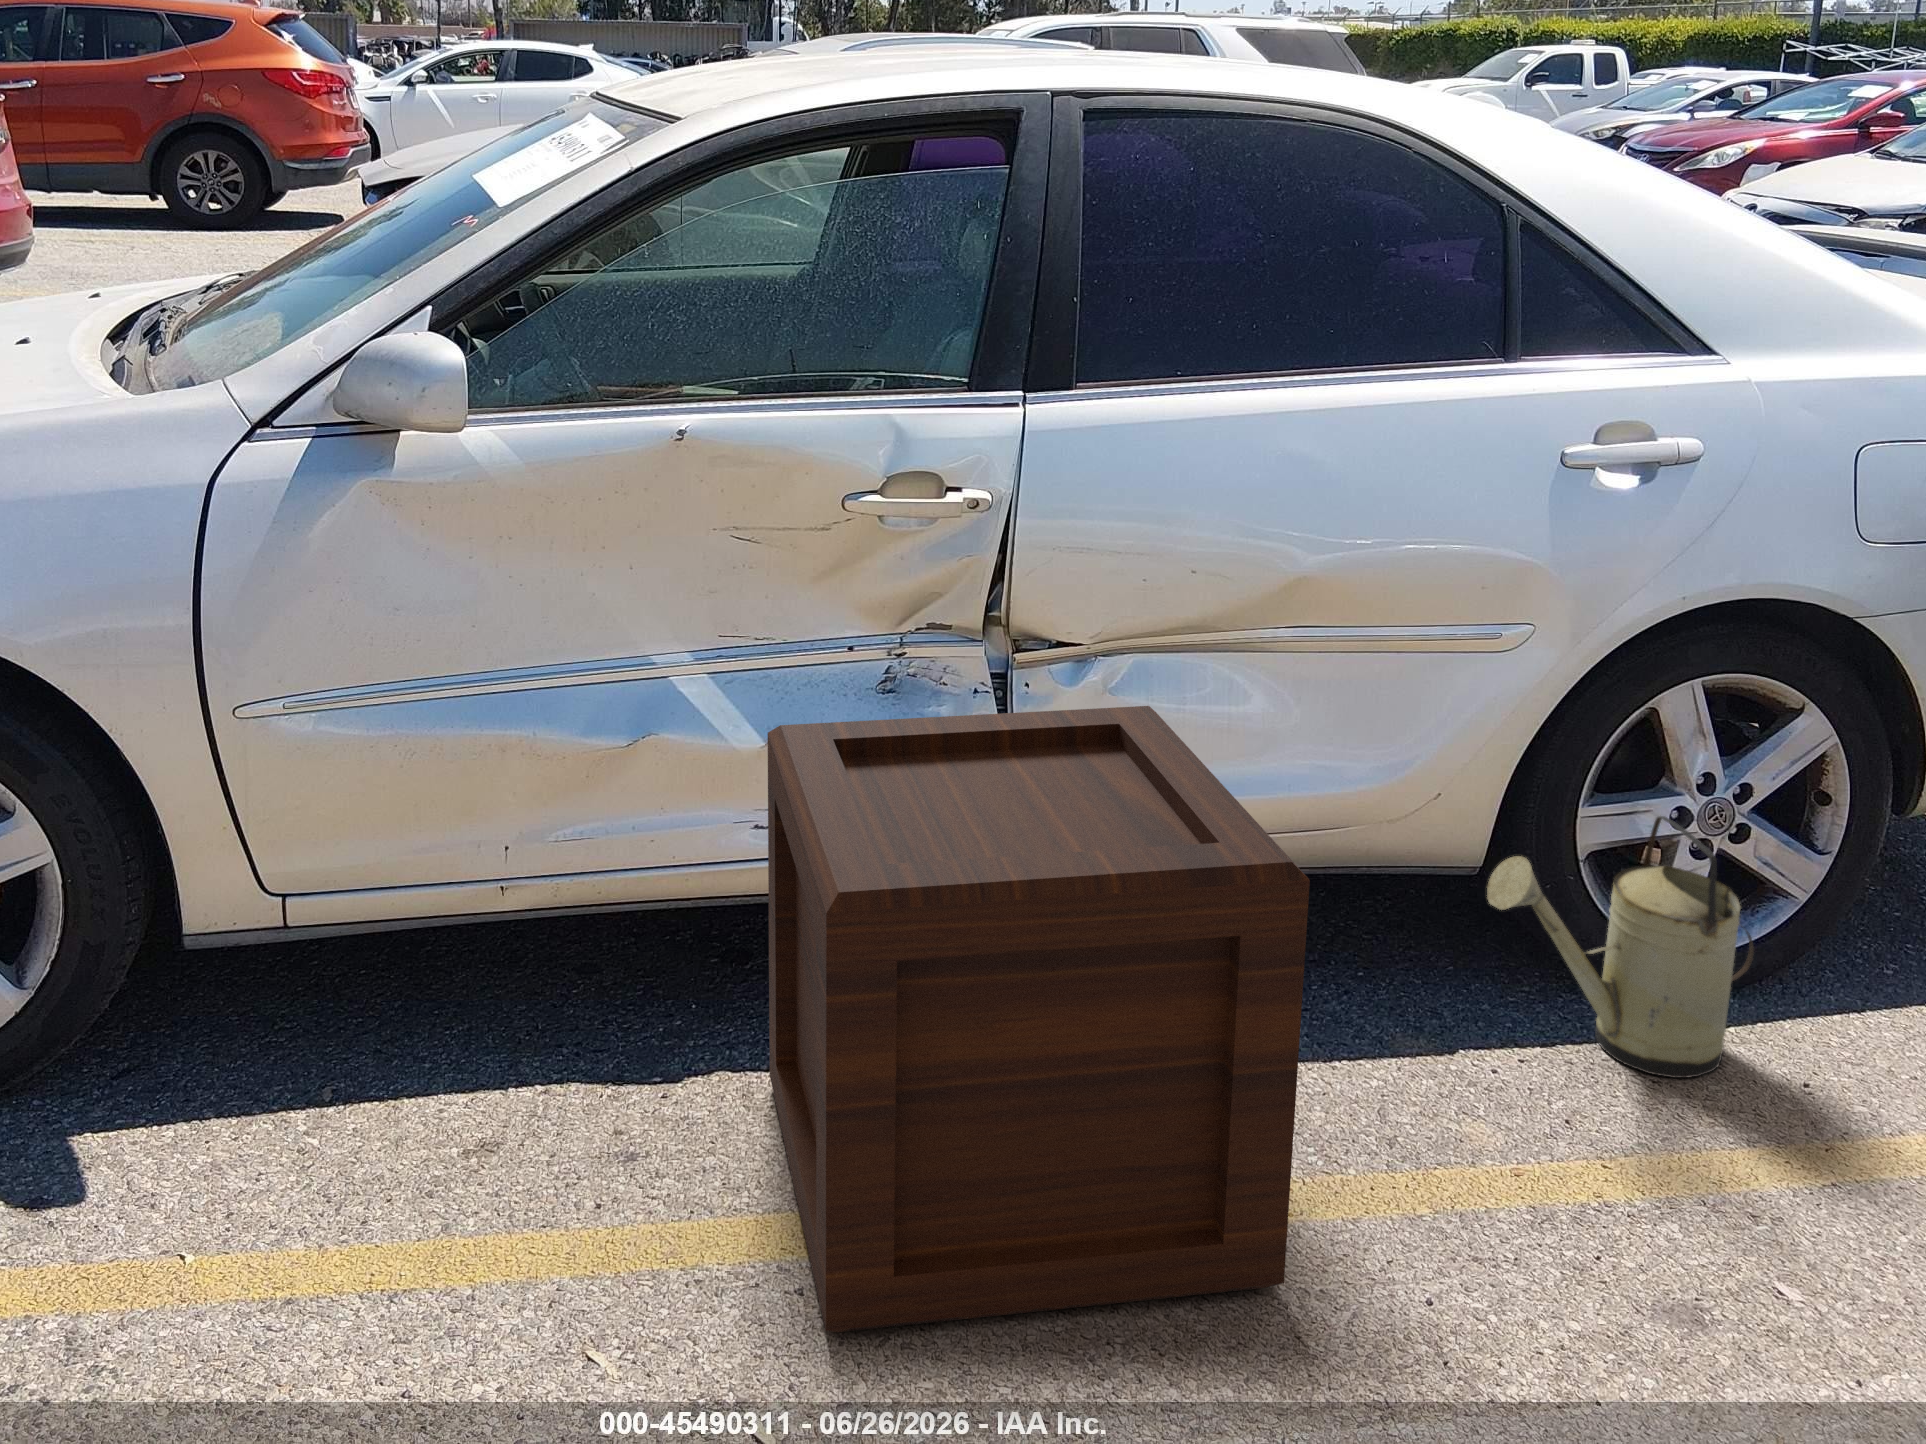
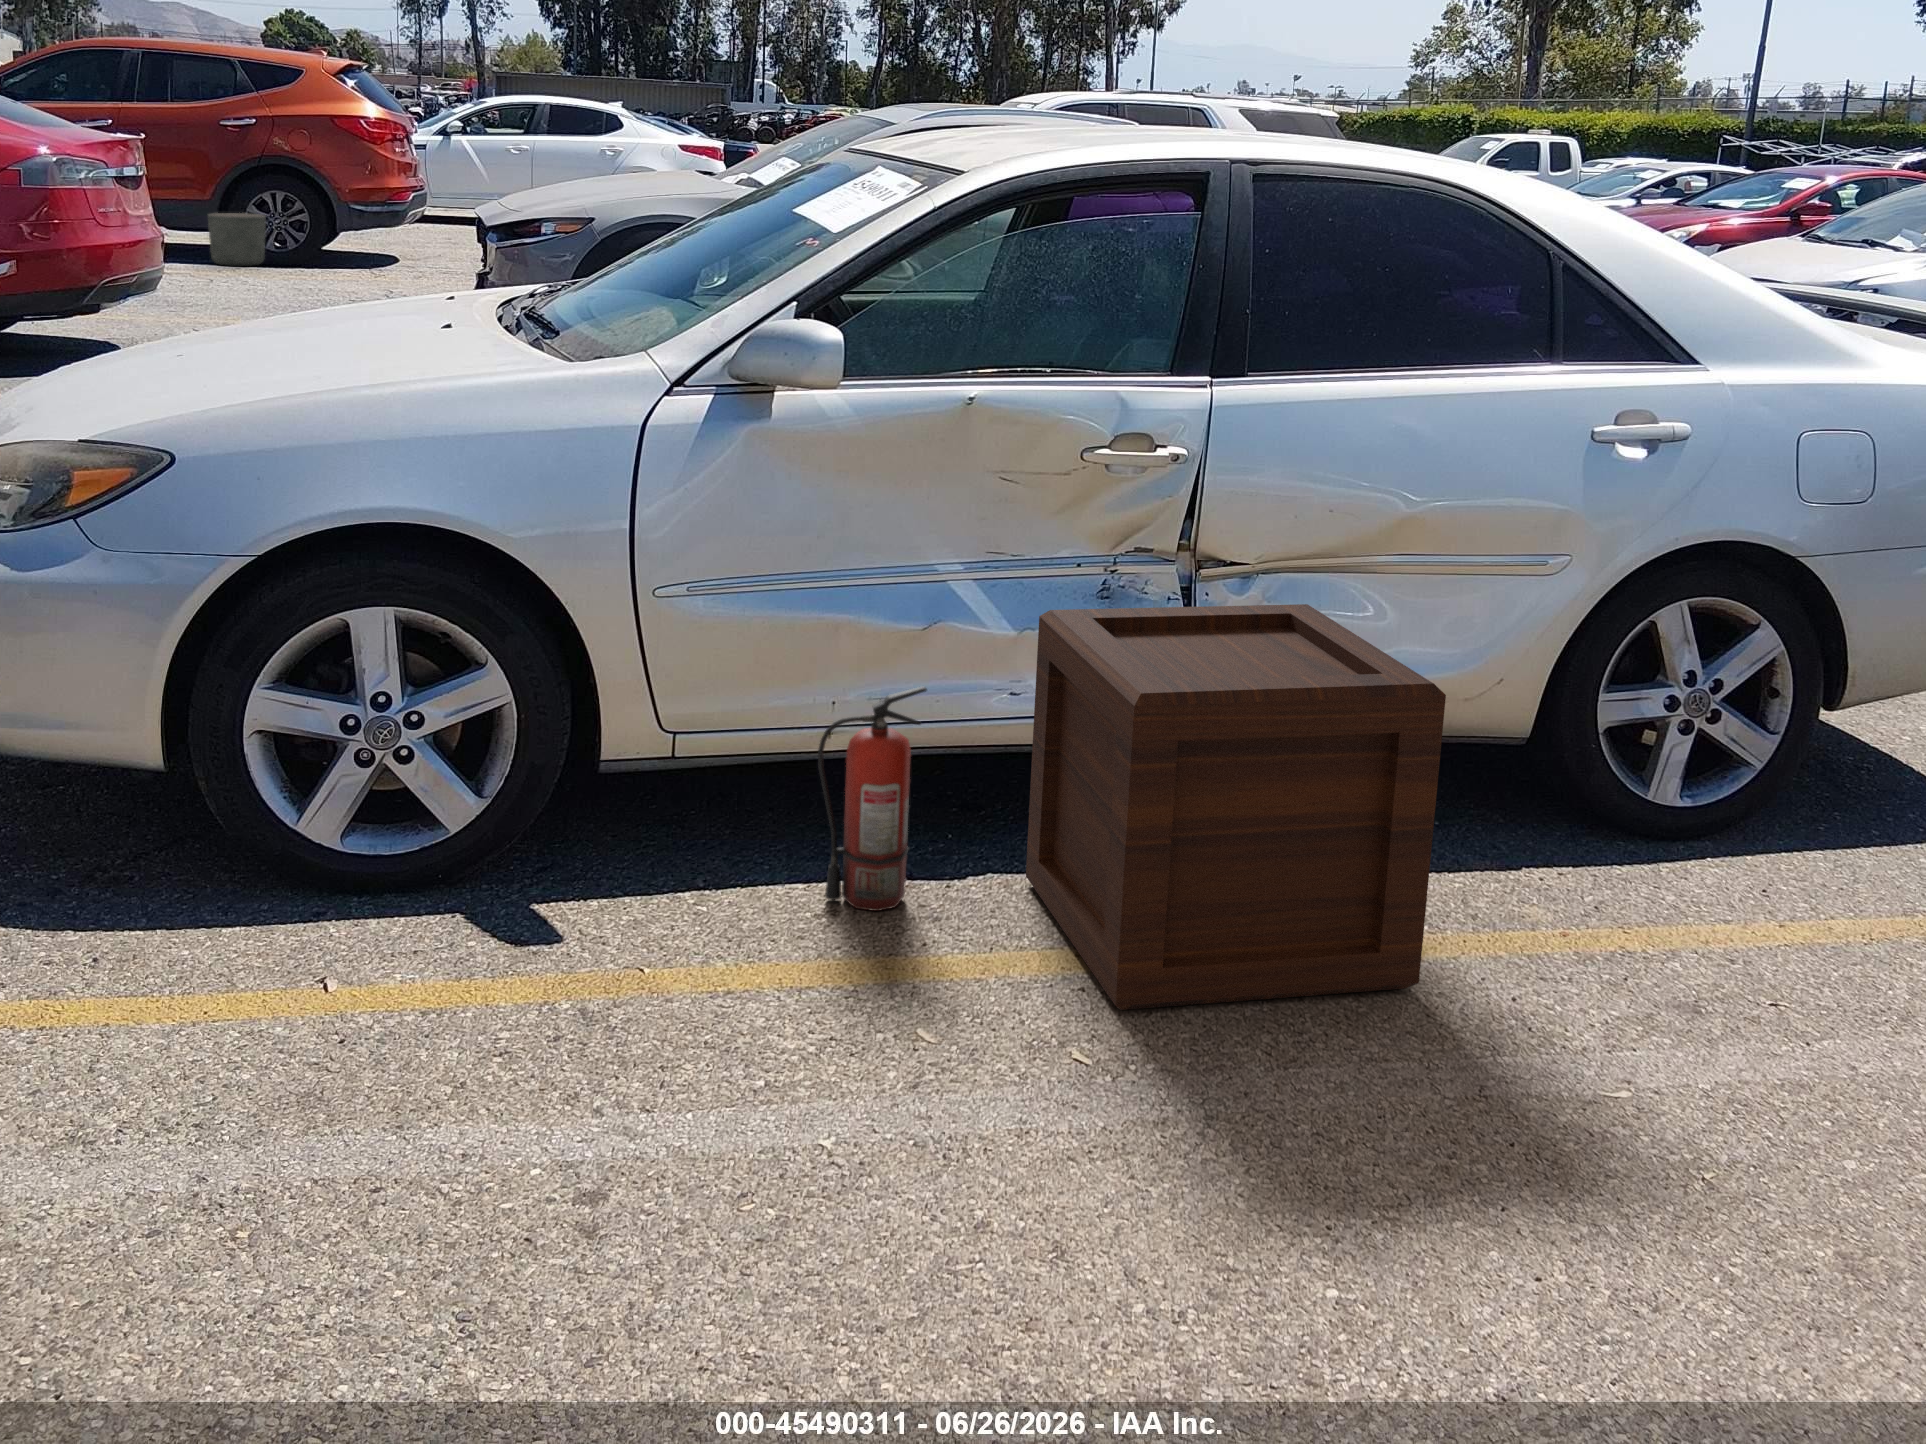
planter: none [171,182,231,236] -> present [208,213,266,266]
watering can: present [1487,816,1754,1078] -> none [1540,698,1725,884]
fire extinguisher: none [461,835,608,1138] -> present [818,686,927,911]

